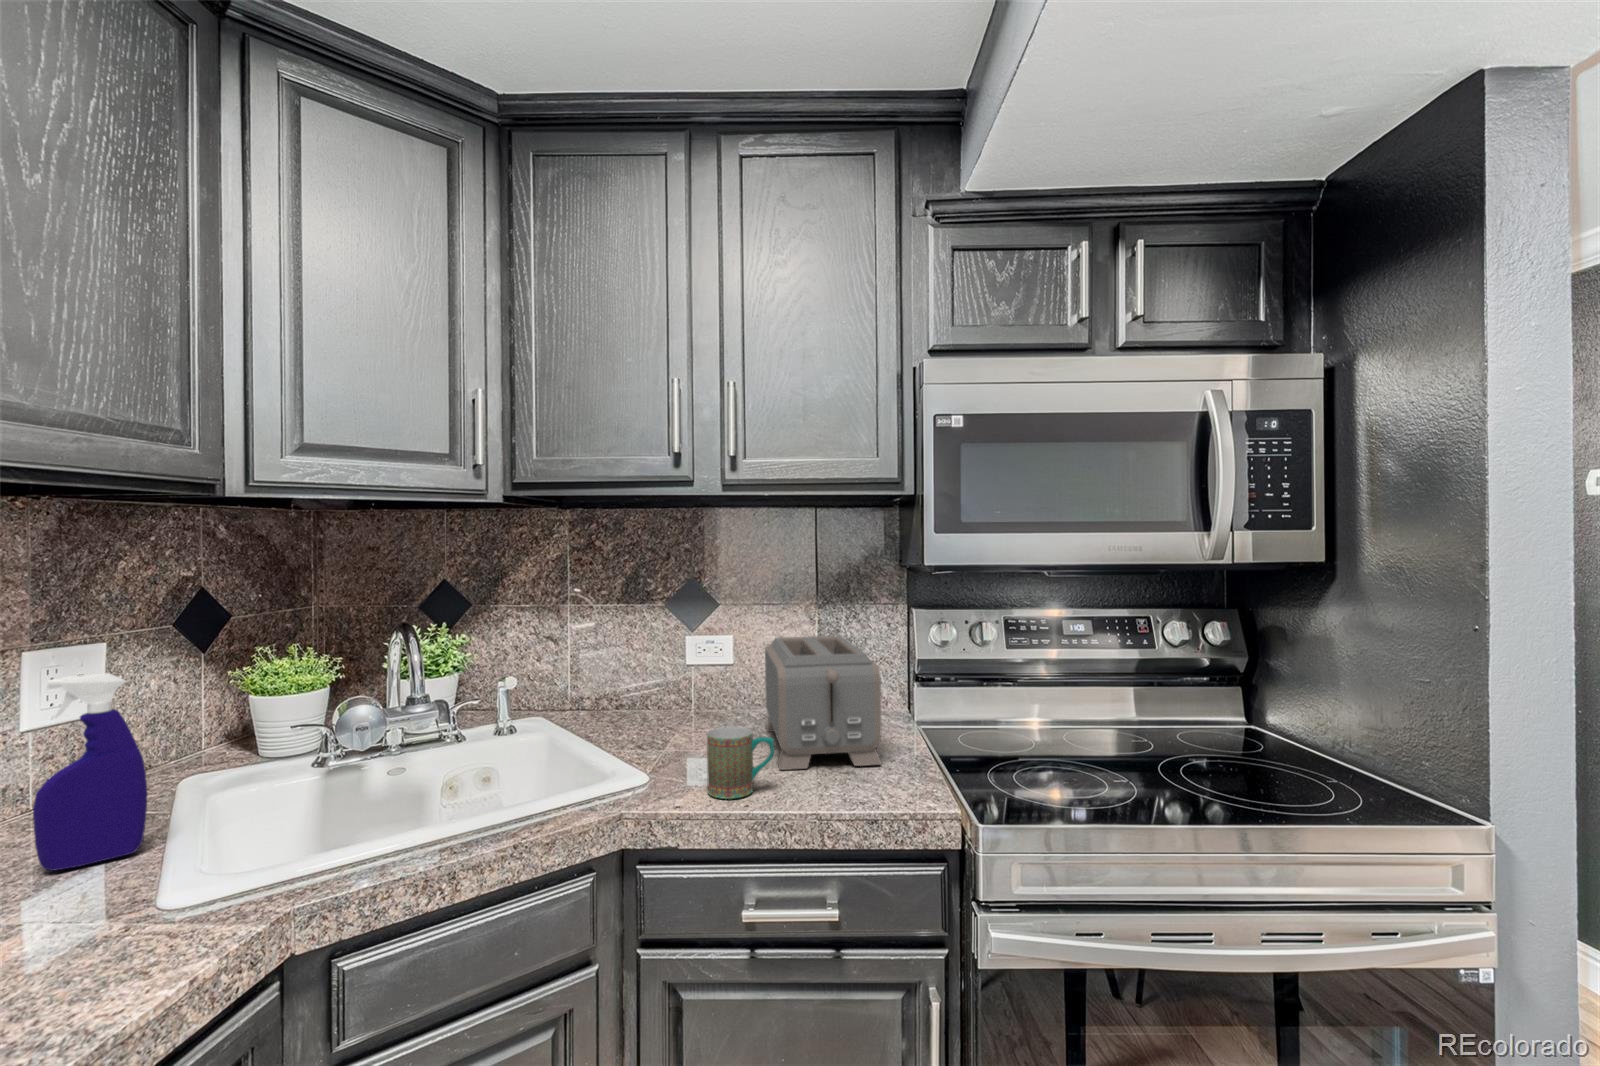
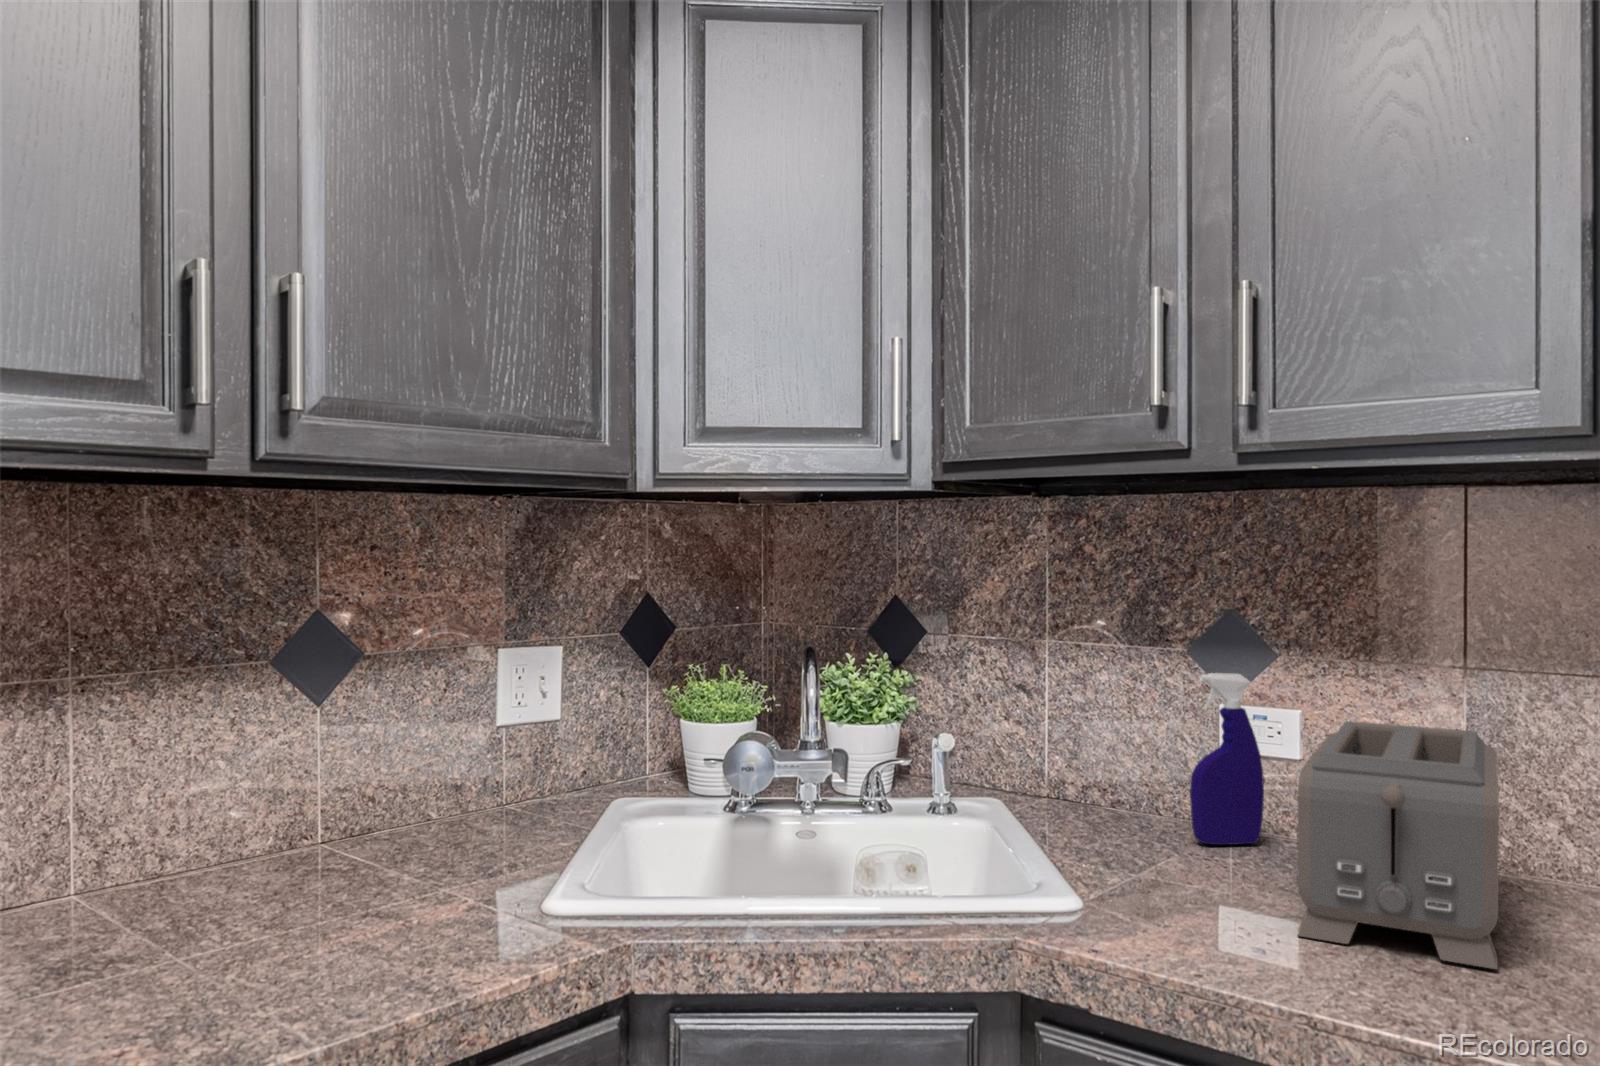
spray bottle: present [33,673,148,871] -> present [1190,673,1264,845]
mug: present [707,726,774,799] -> none [1154,846,1263,959]

